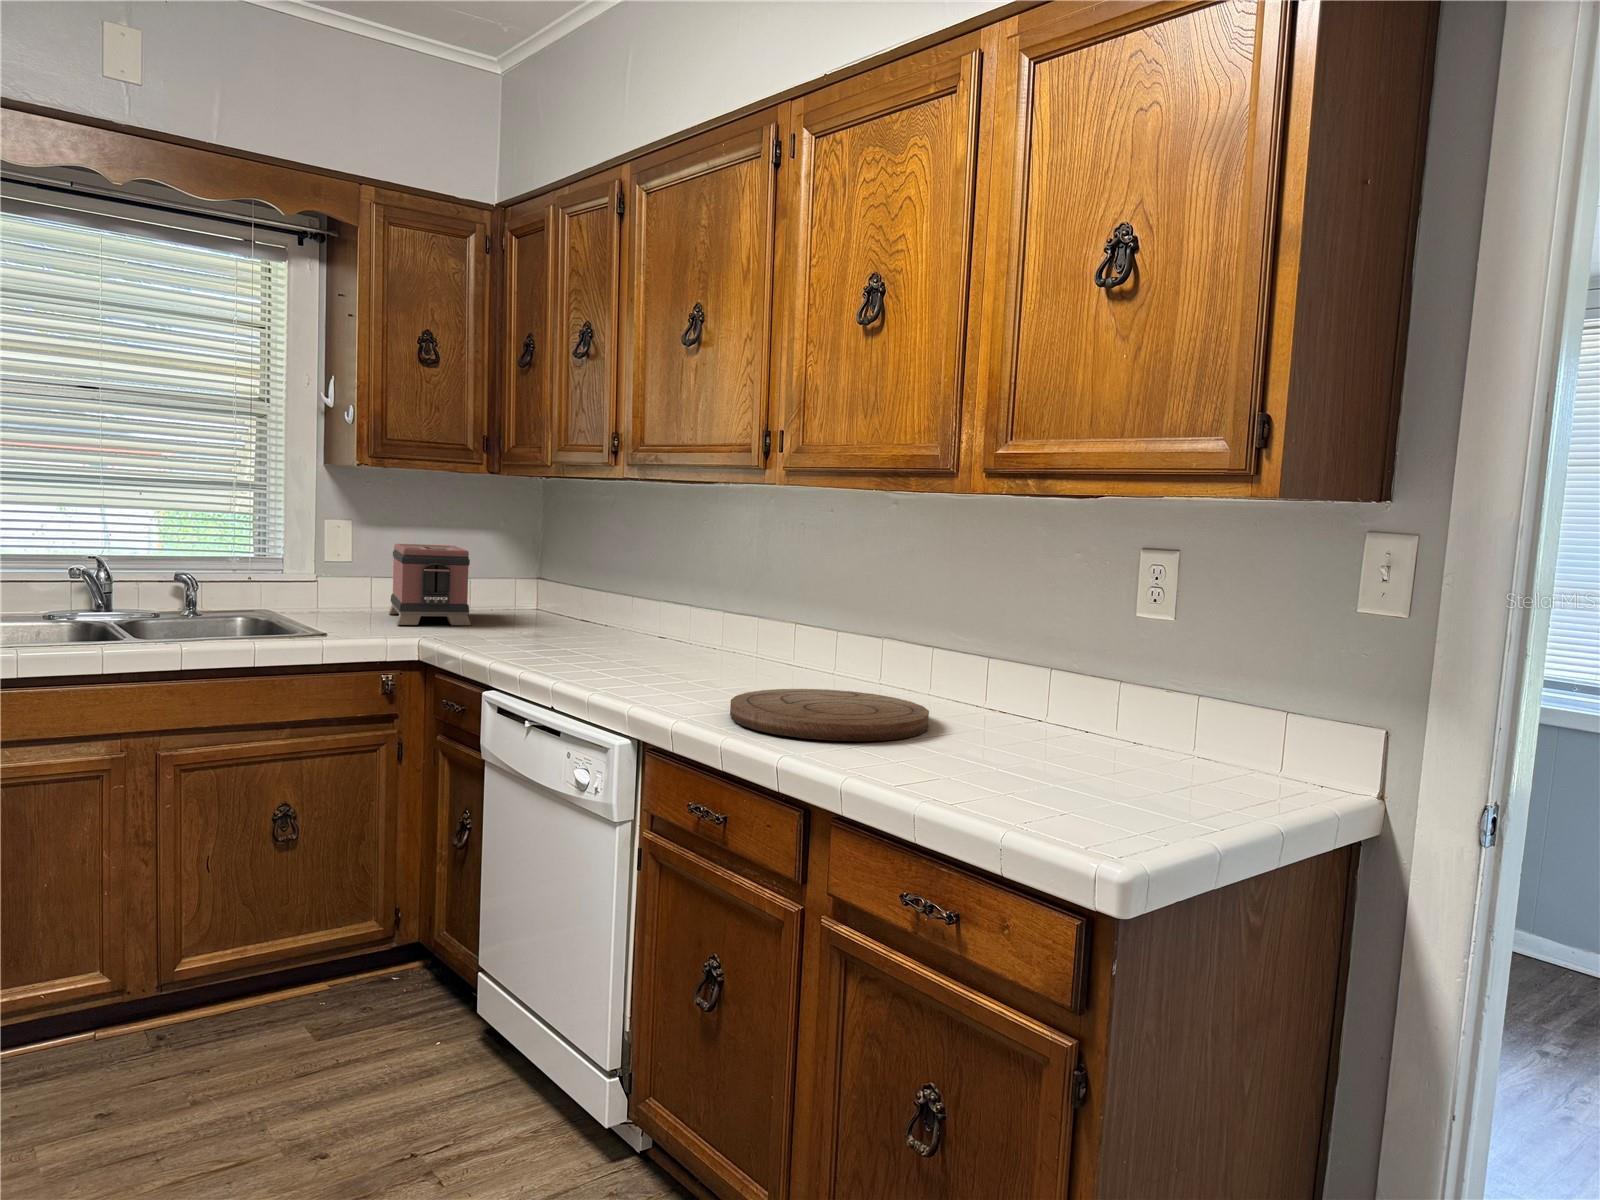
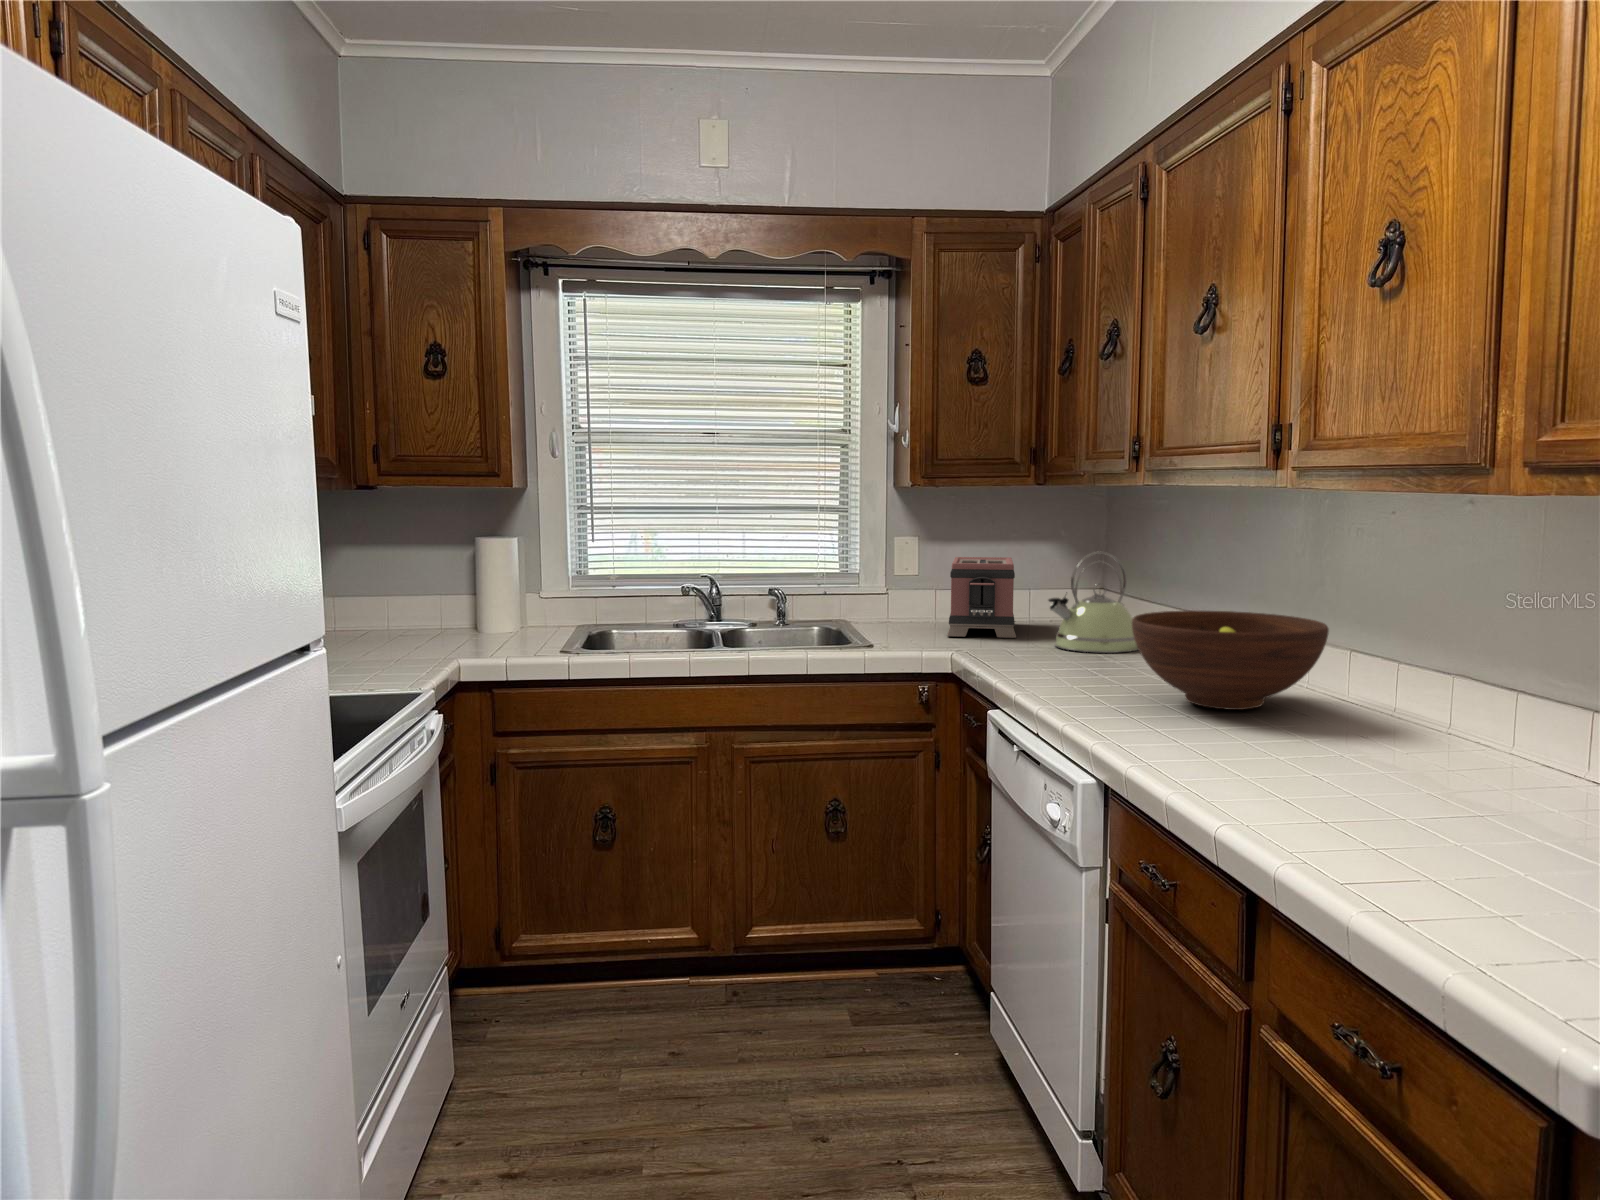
kettle: none [513,540,598,636] -> present [1048,552,1138,653]
fruit bowl: none [629,591,791,676] -> present [1132,611,1329,710]
cutting board: present [730,689,929,741] -> none [1200,734,1472,817]

